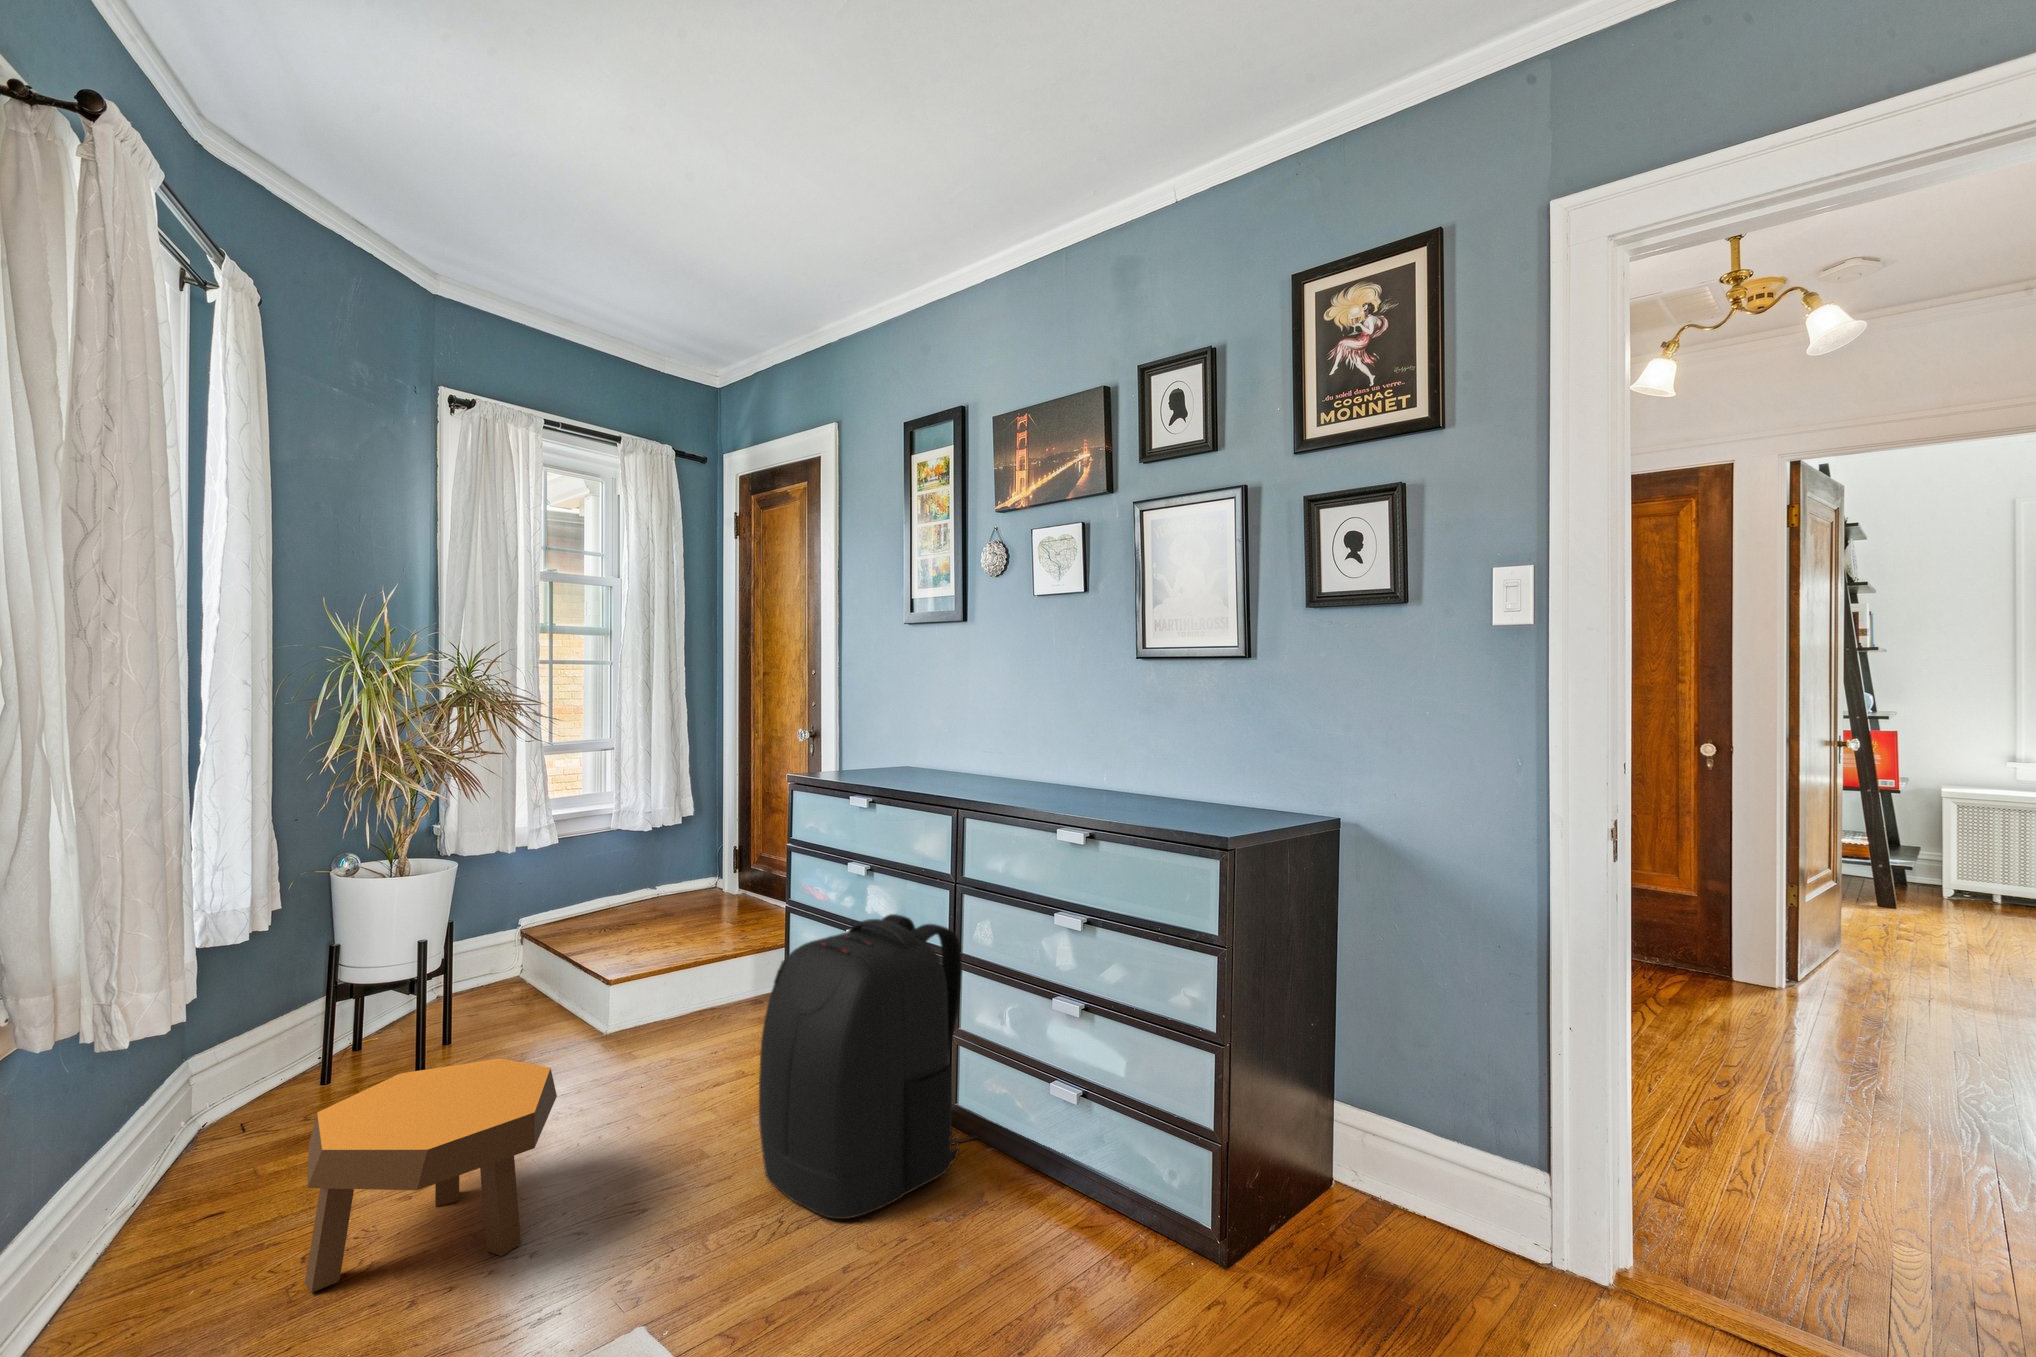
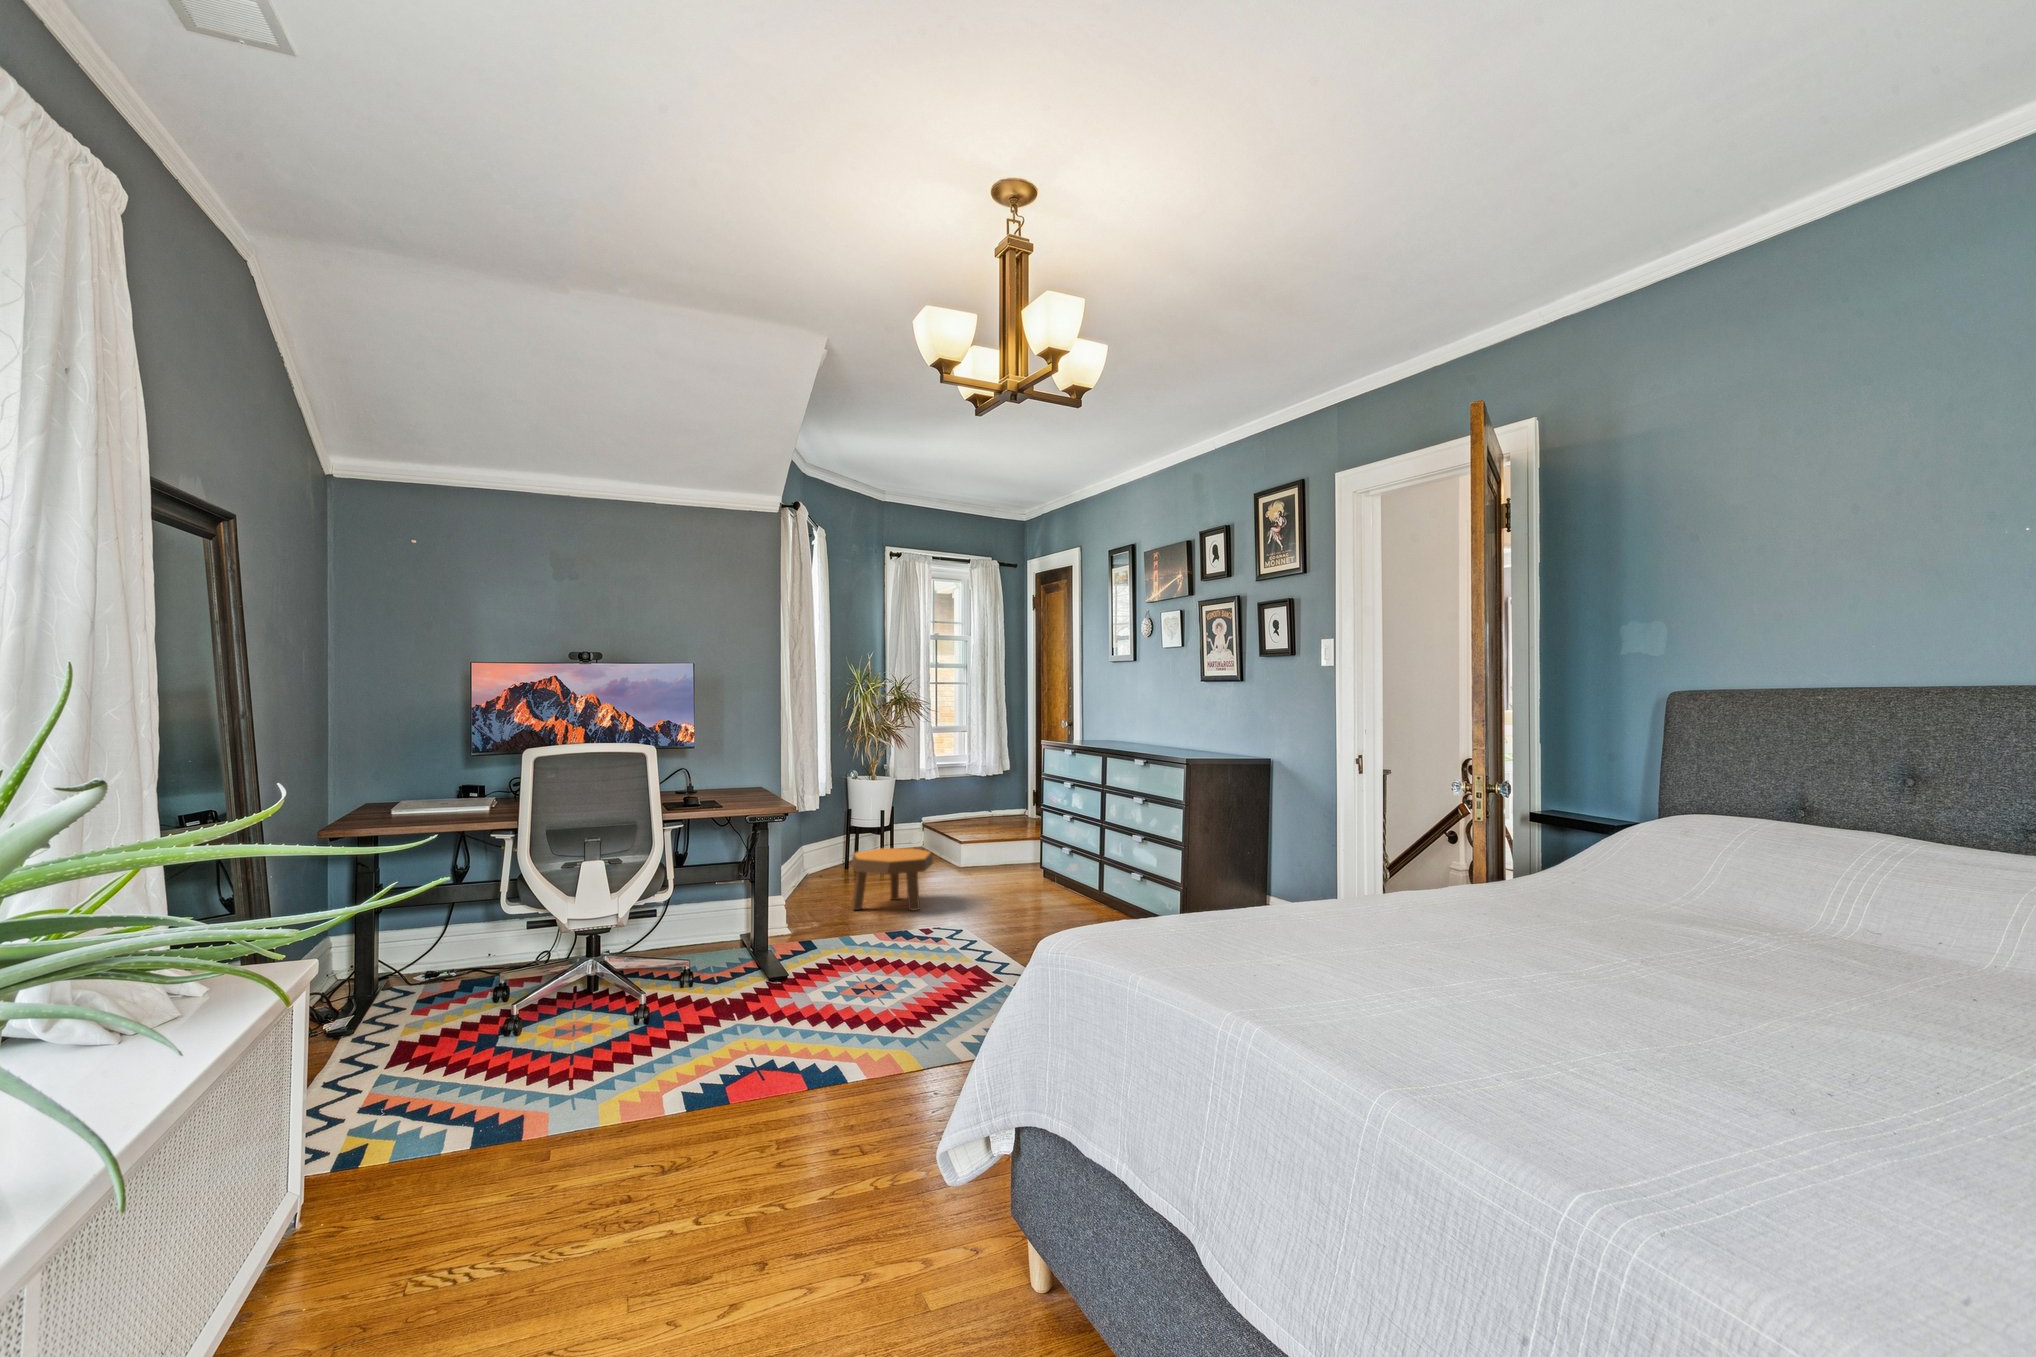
backpack: present [759,914,977,1219] -> none [1011,801,1110,916]

